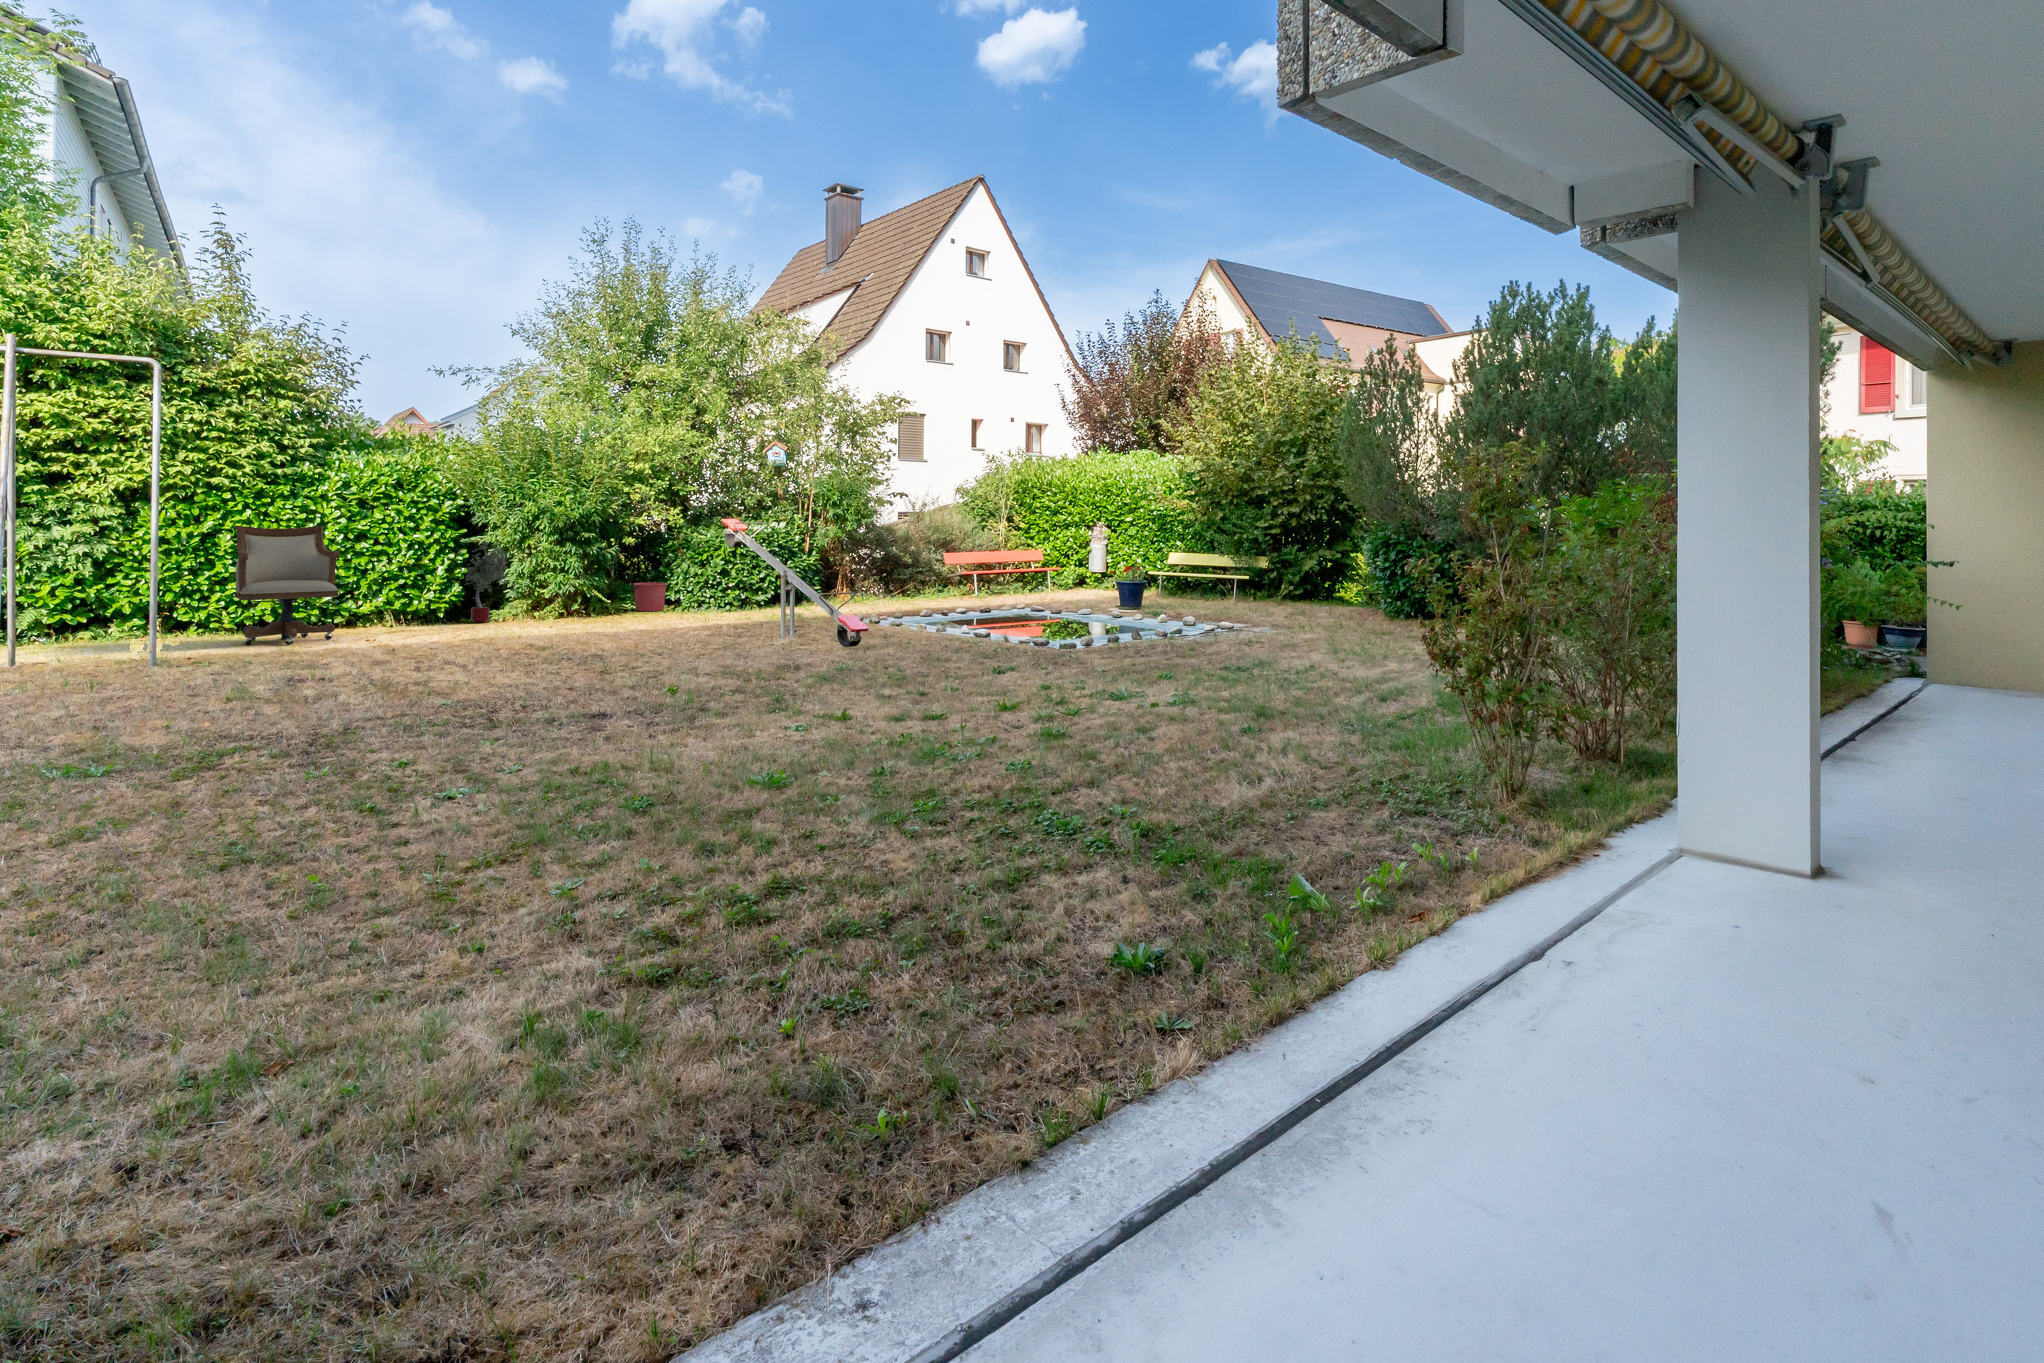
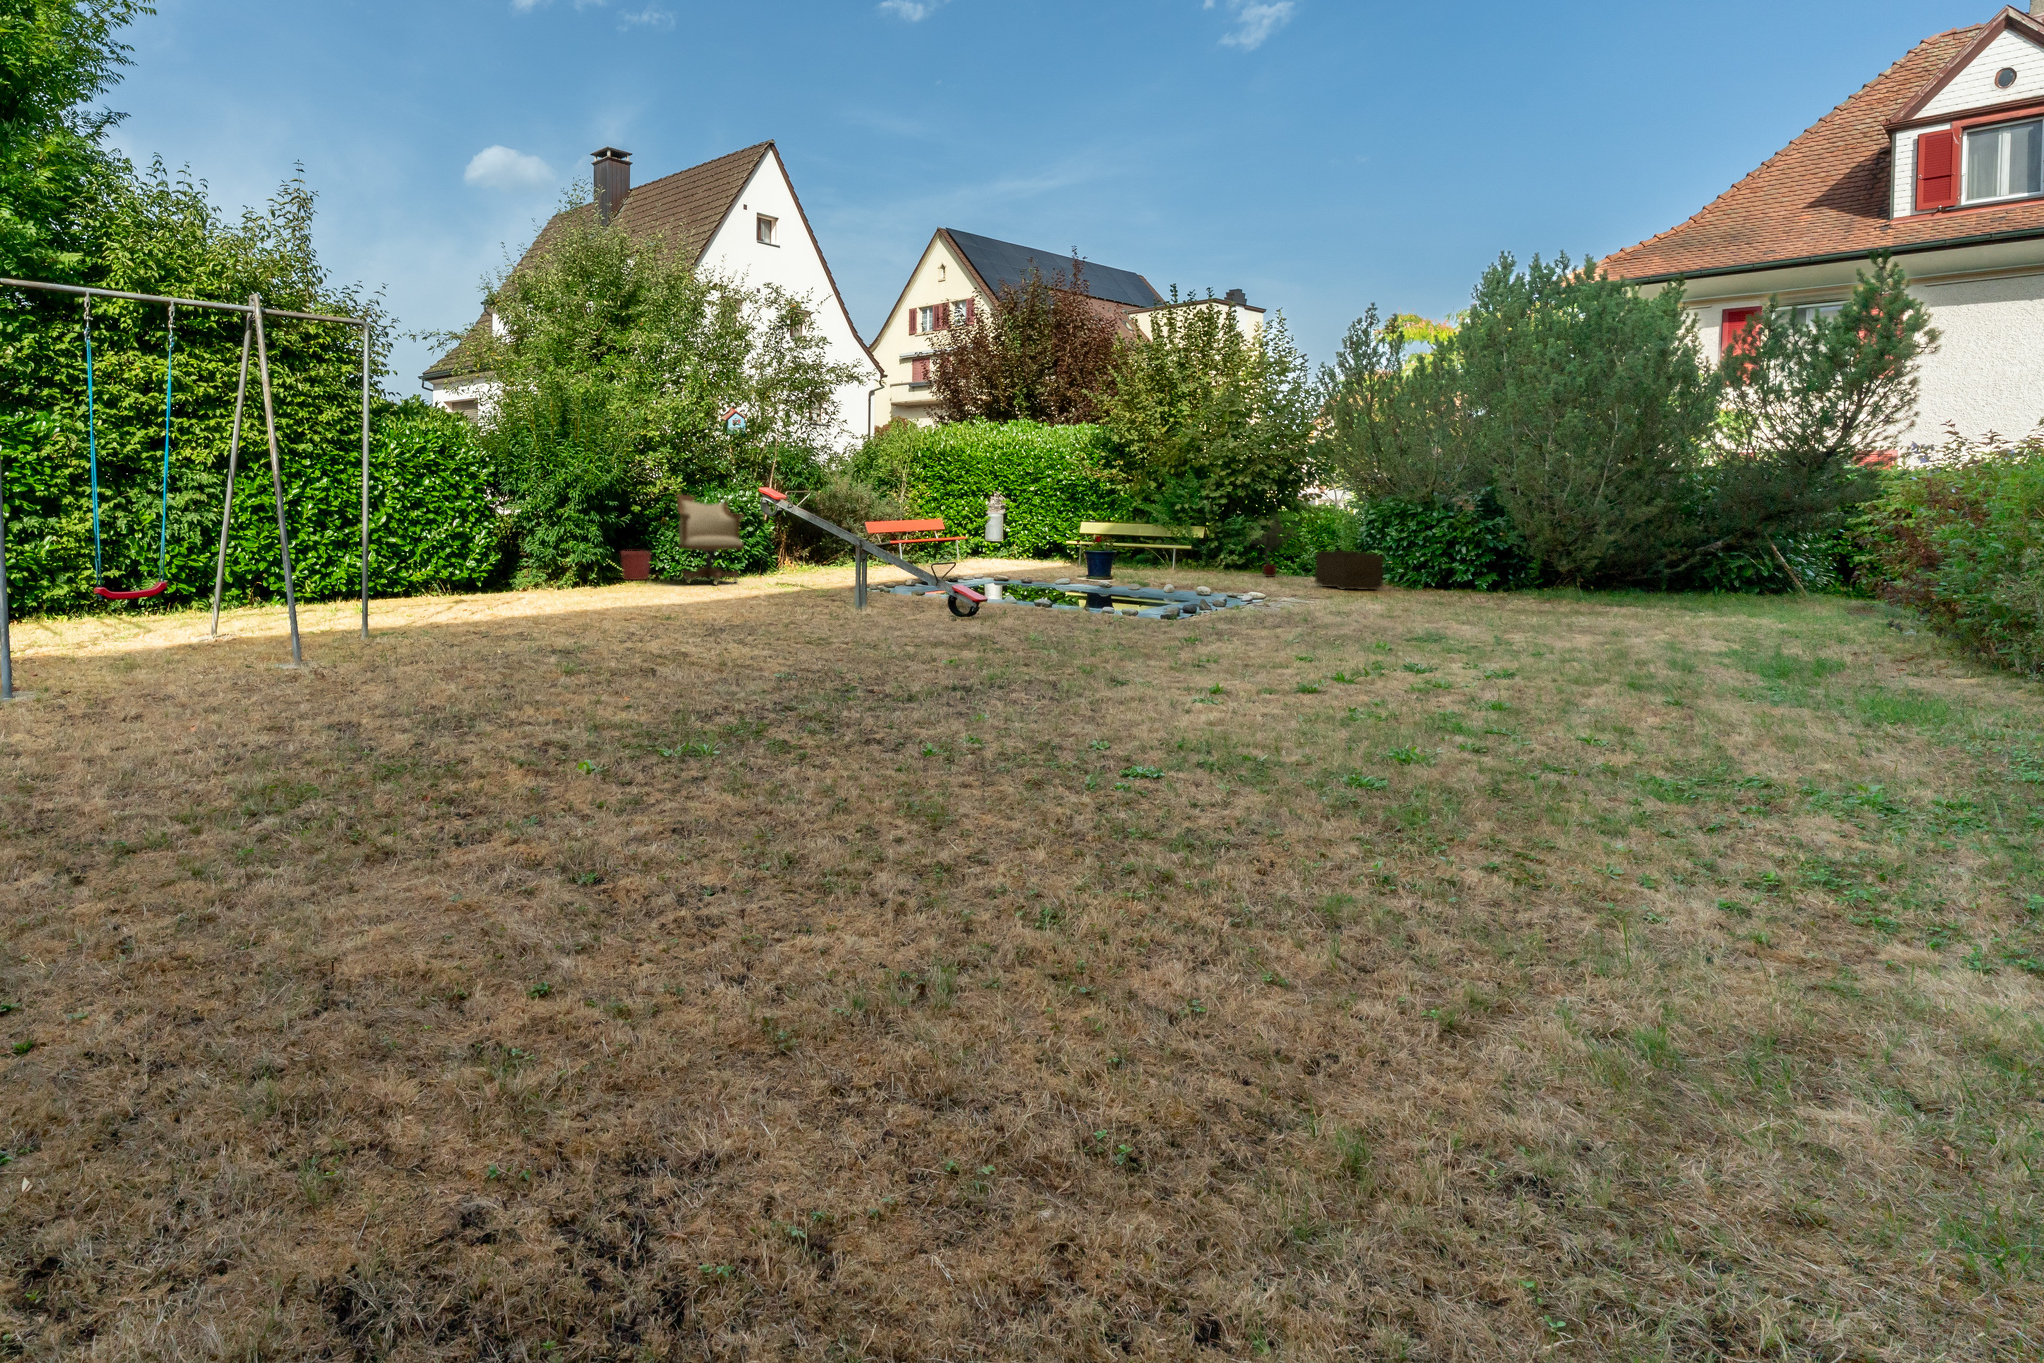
chair: present [234,525,340,645] -> present [676,494,744,585]
potted tree: present [465,542,512,623] -> present [1245,516,1298,577]
wooden crate: none [1338,581,1392,620] -> present [1315,551,1383,590]

